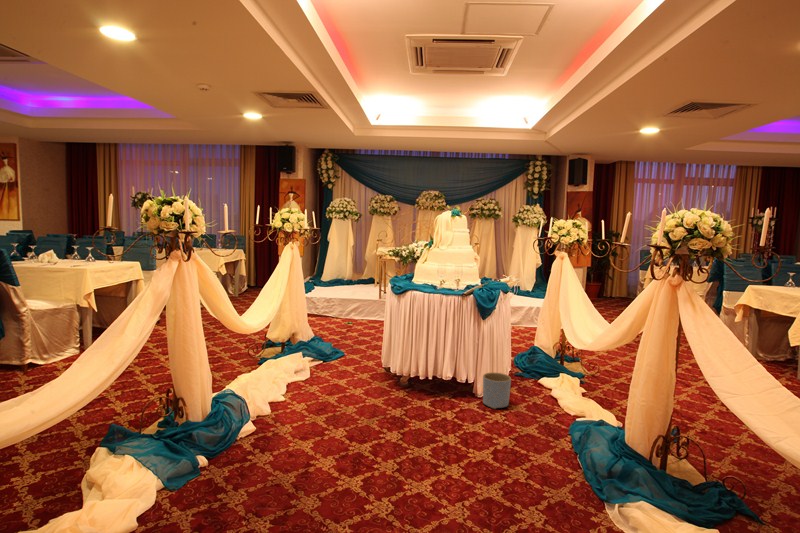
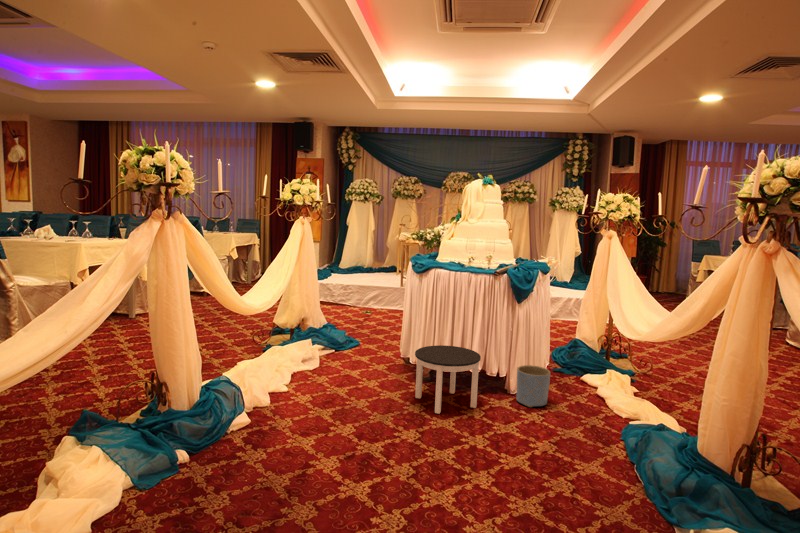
round table: none [396,357,452,417] -> present [415,345,481,414]

